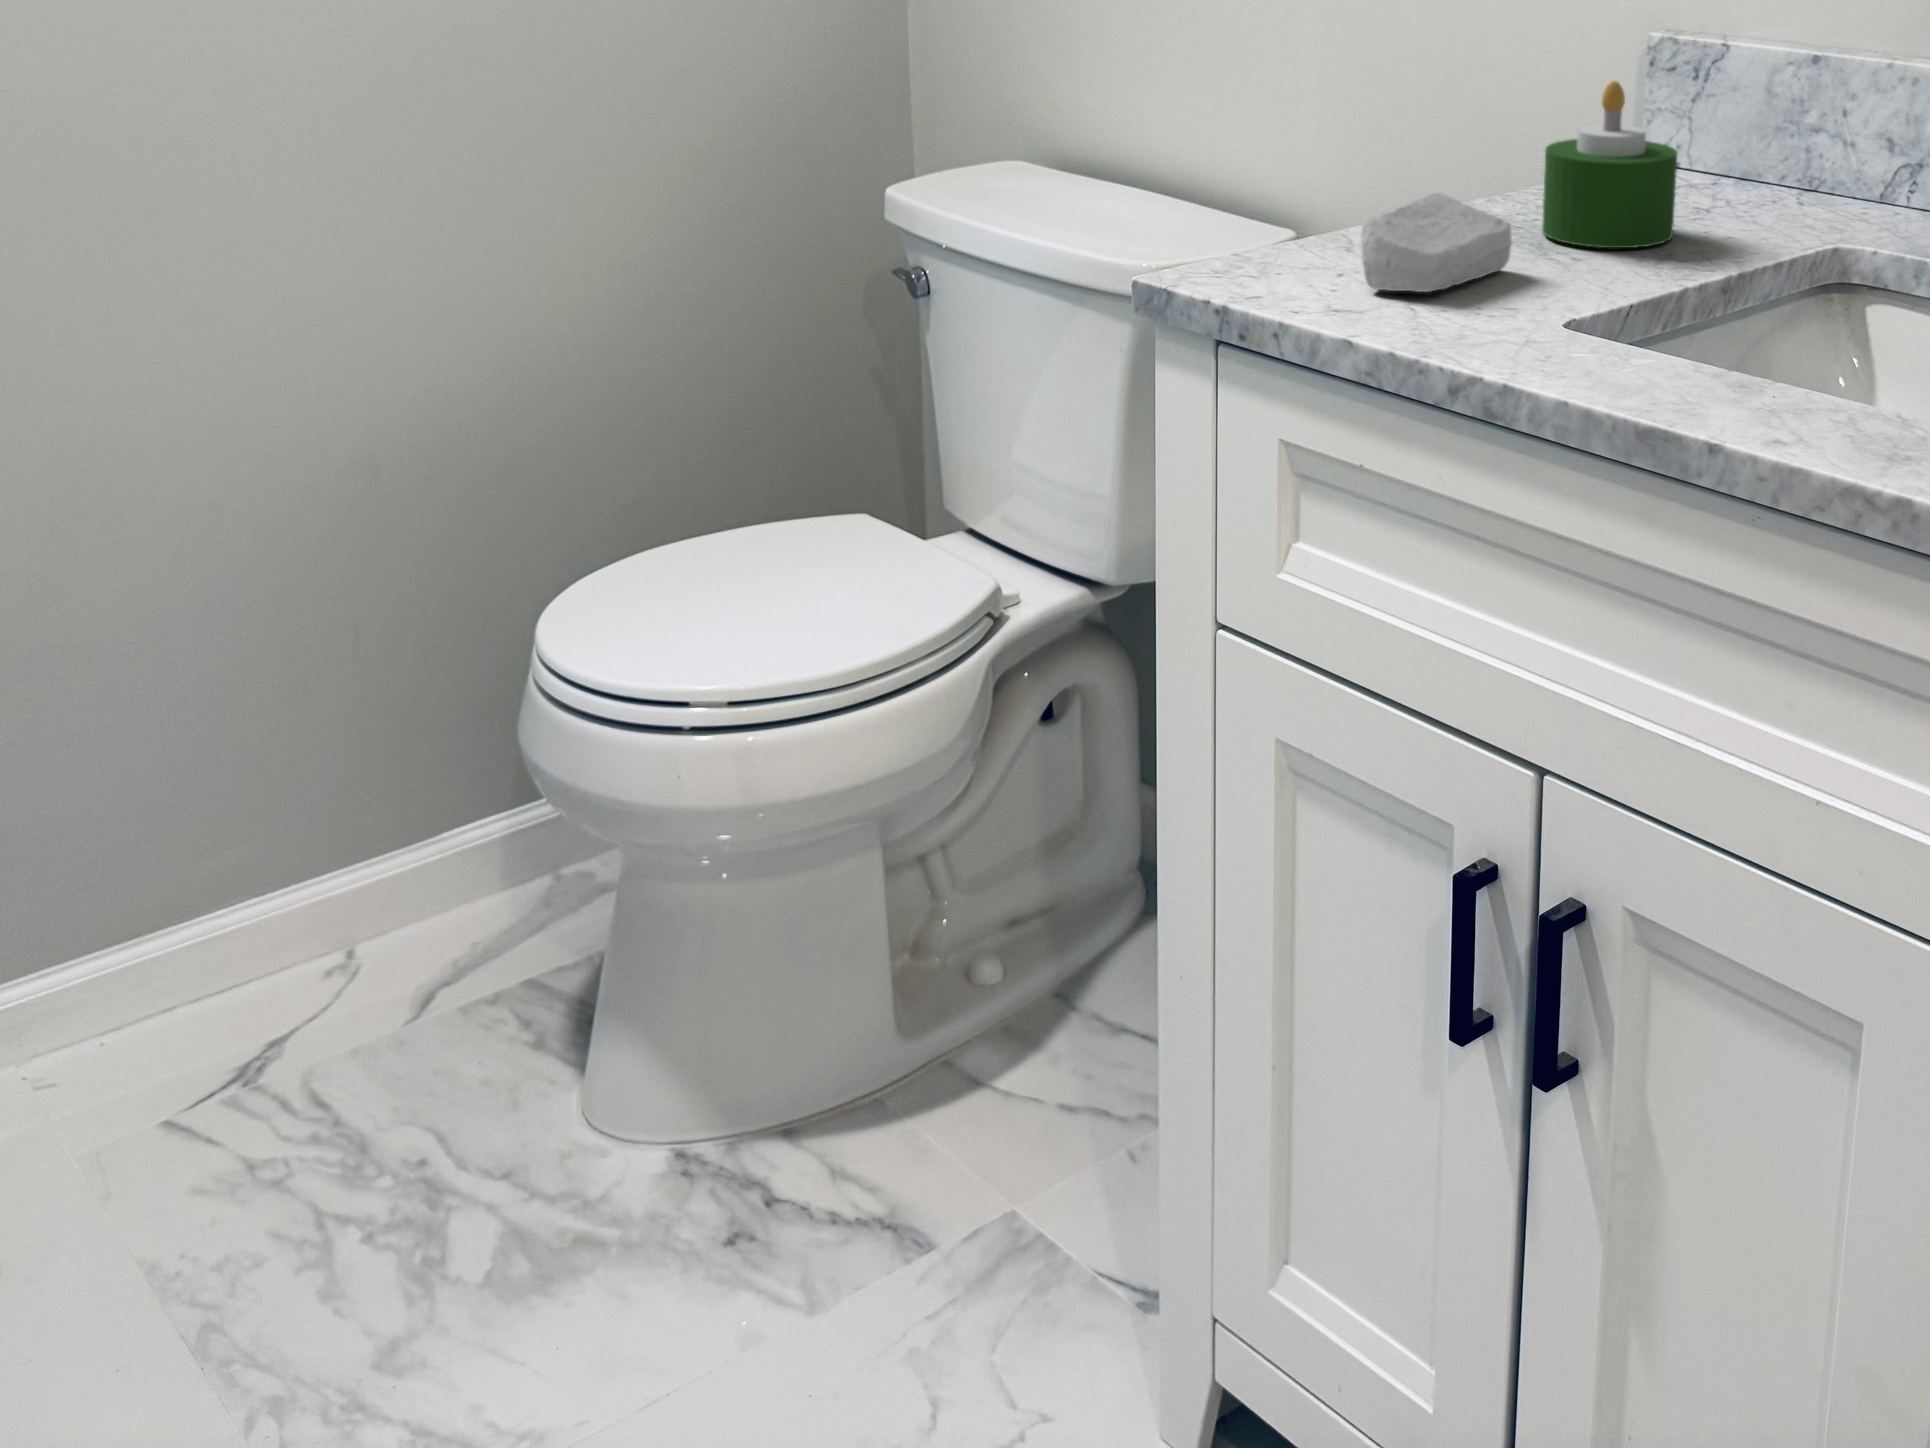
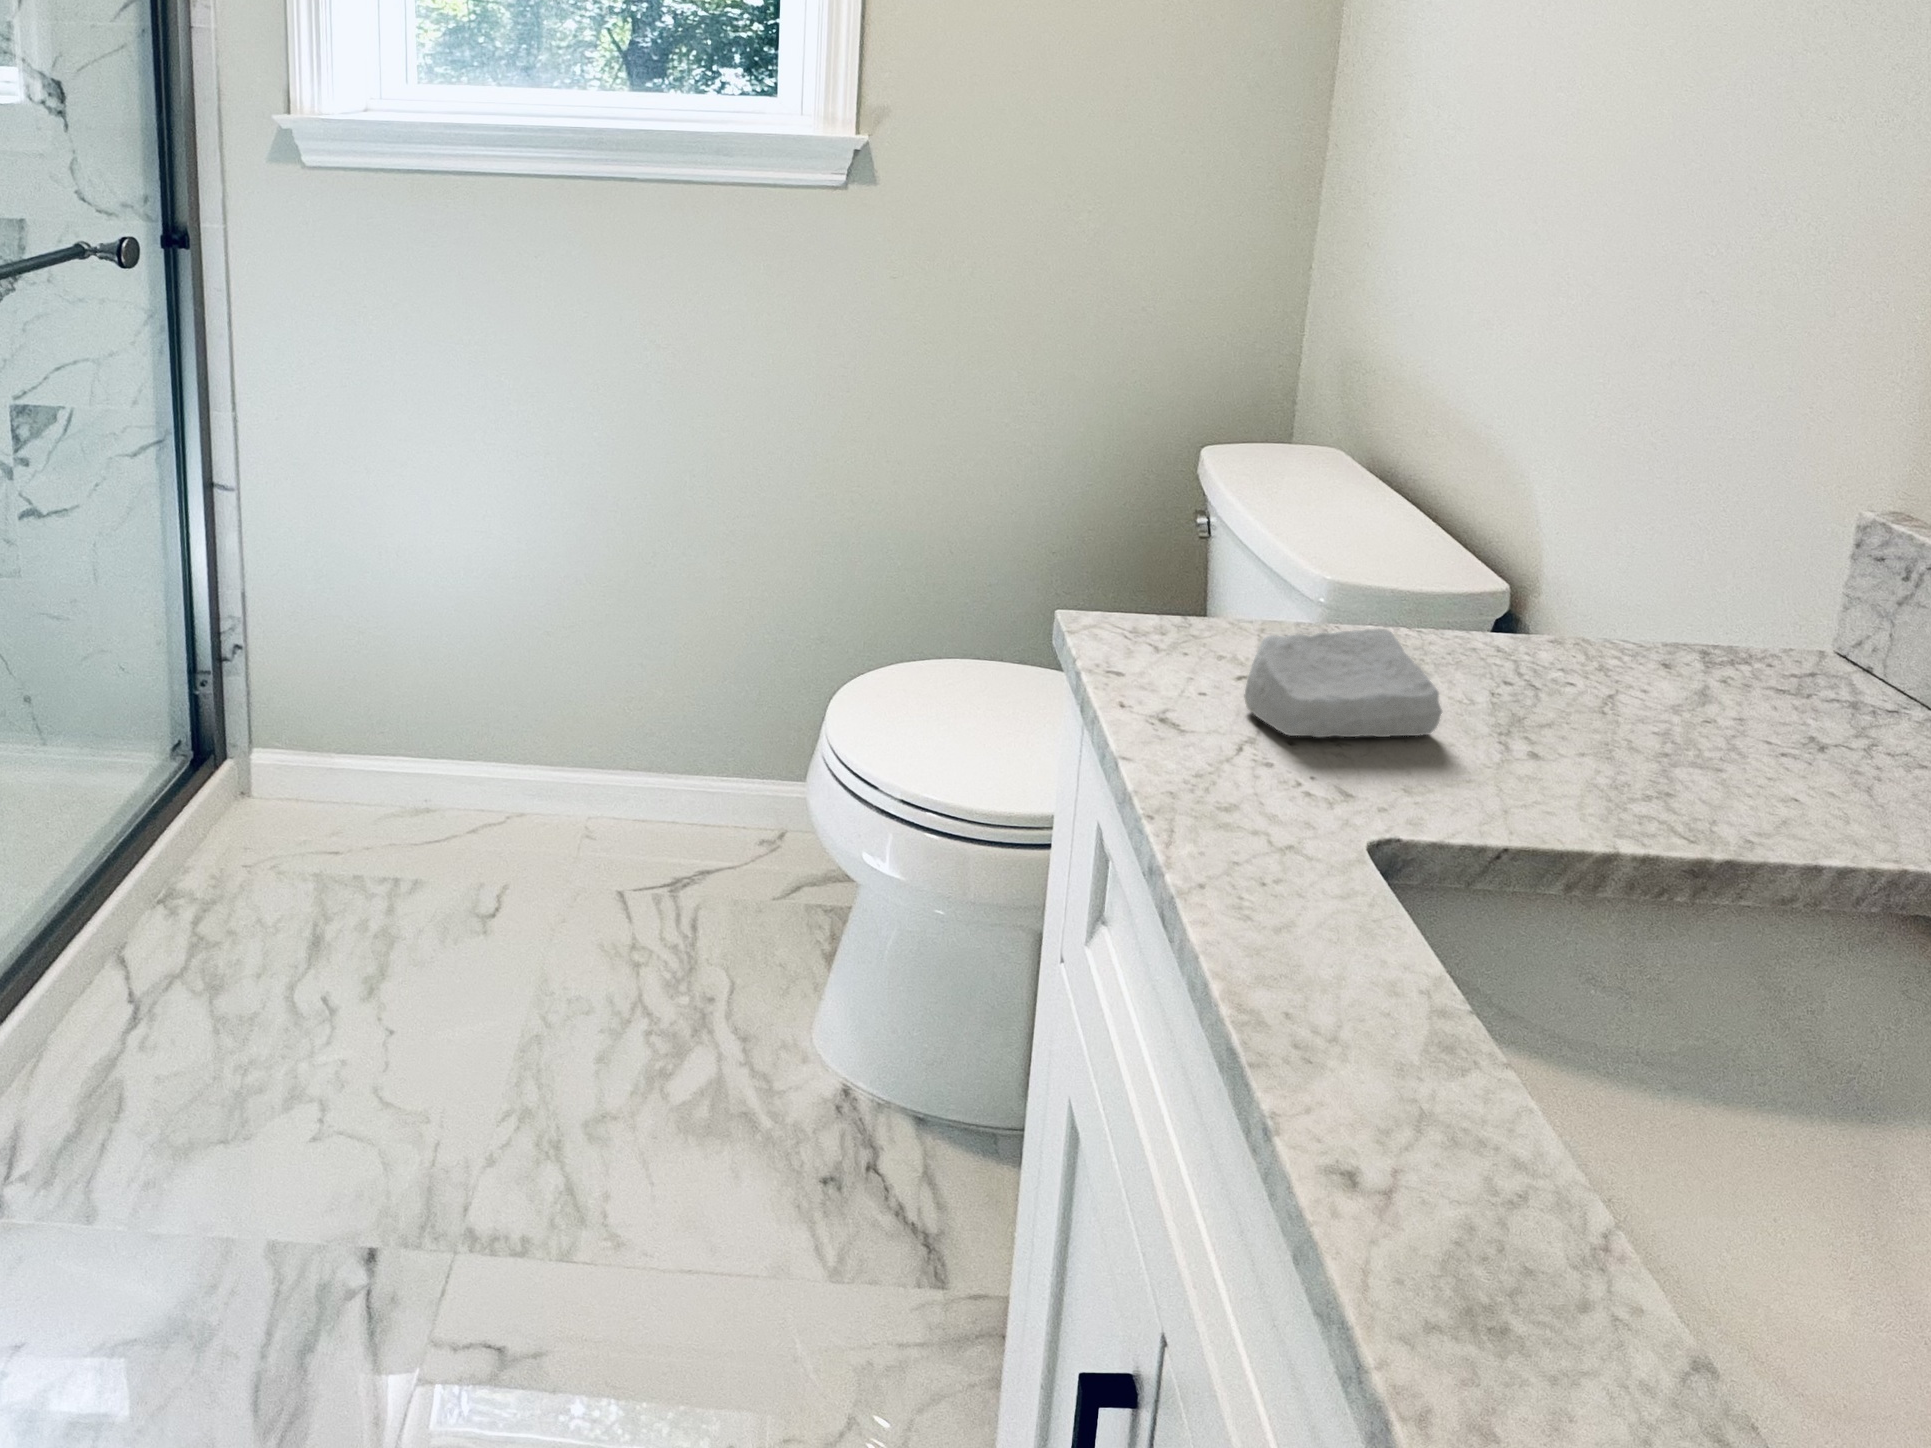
candle: present [1542,81,1677,248] -> none [1545,568,1736,773]

